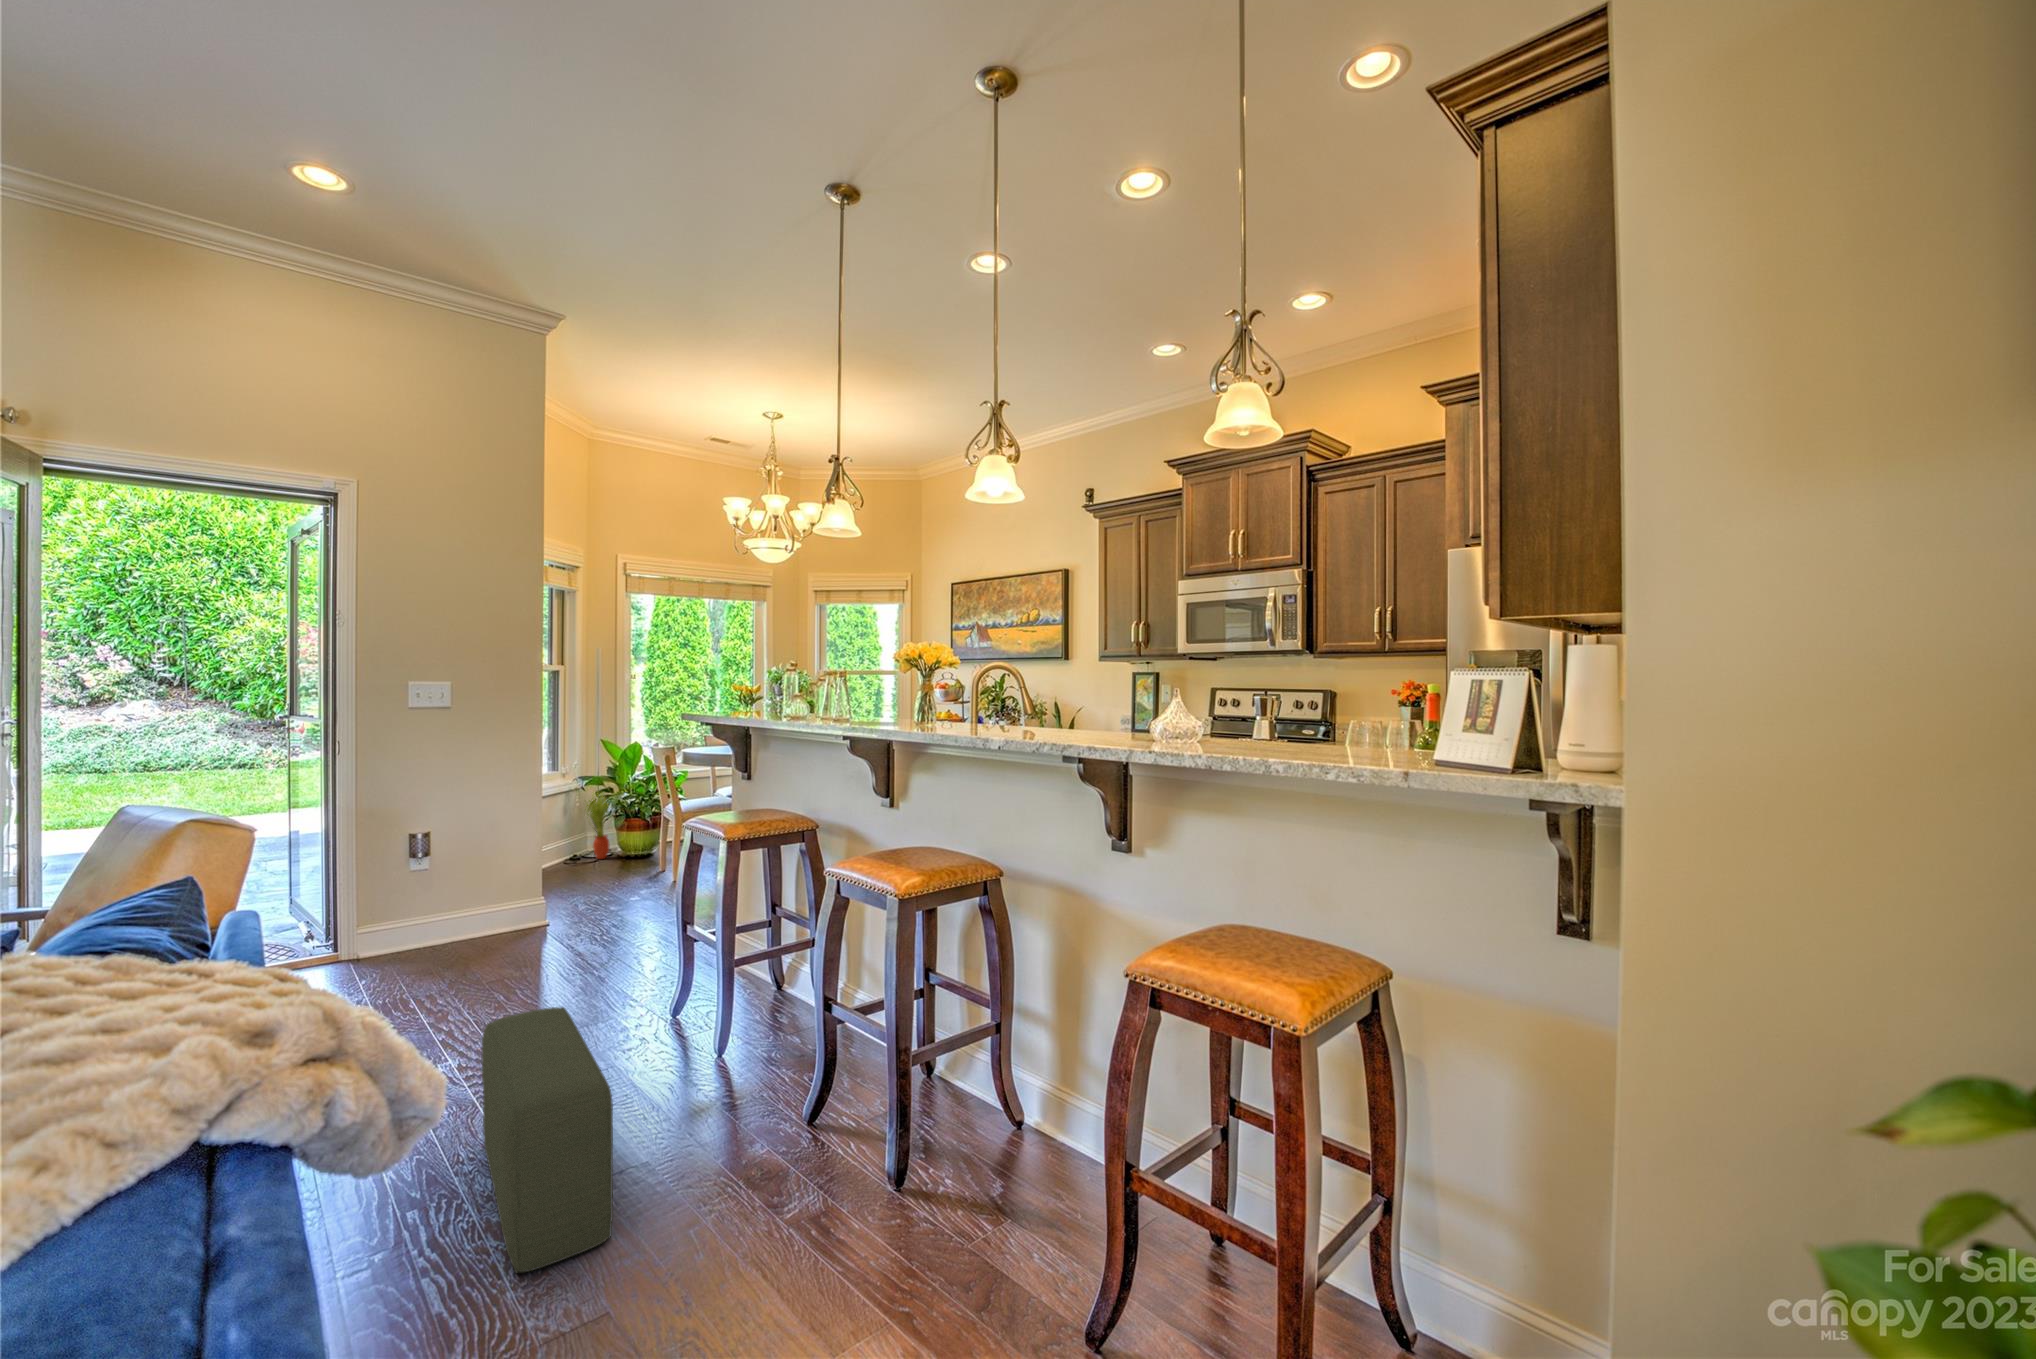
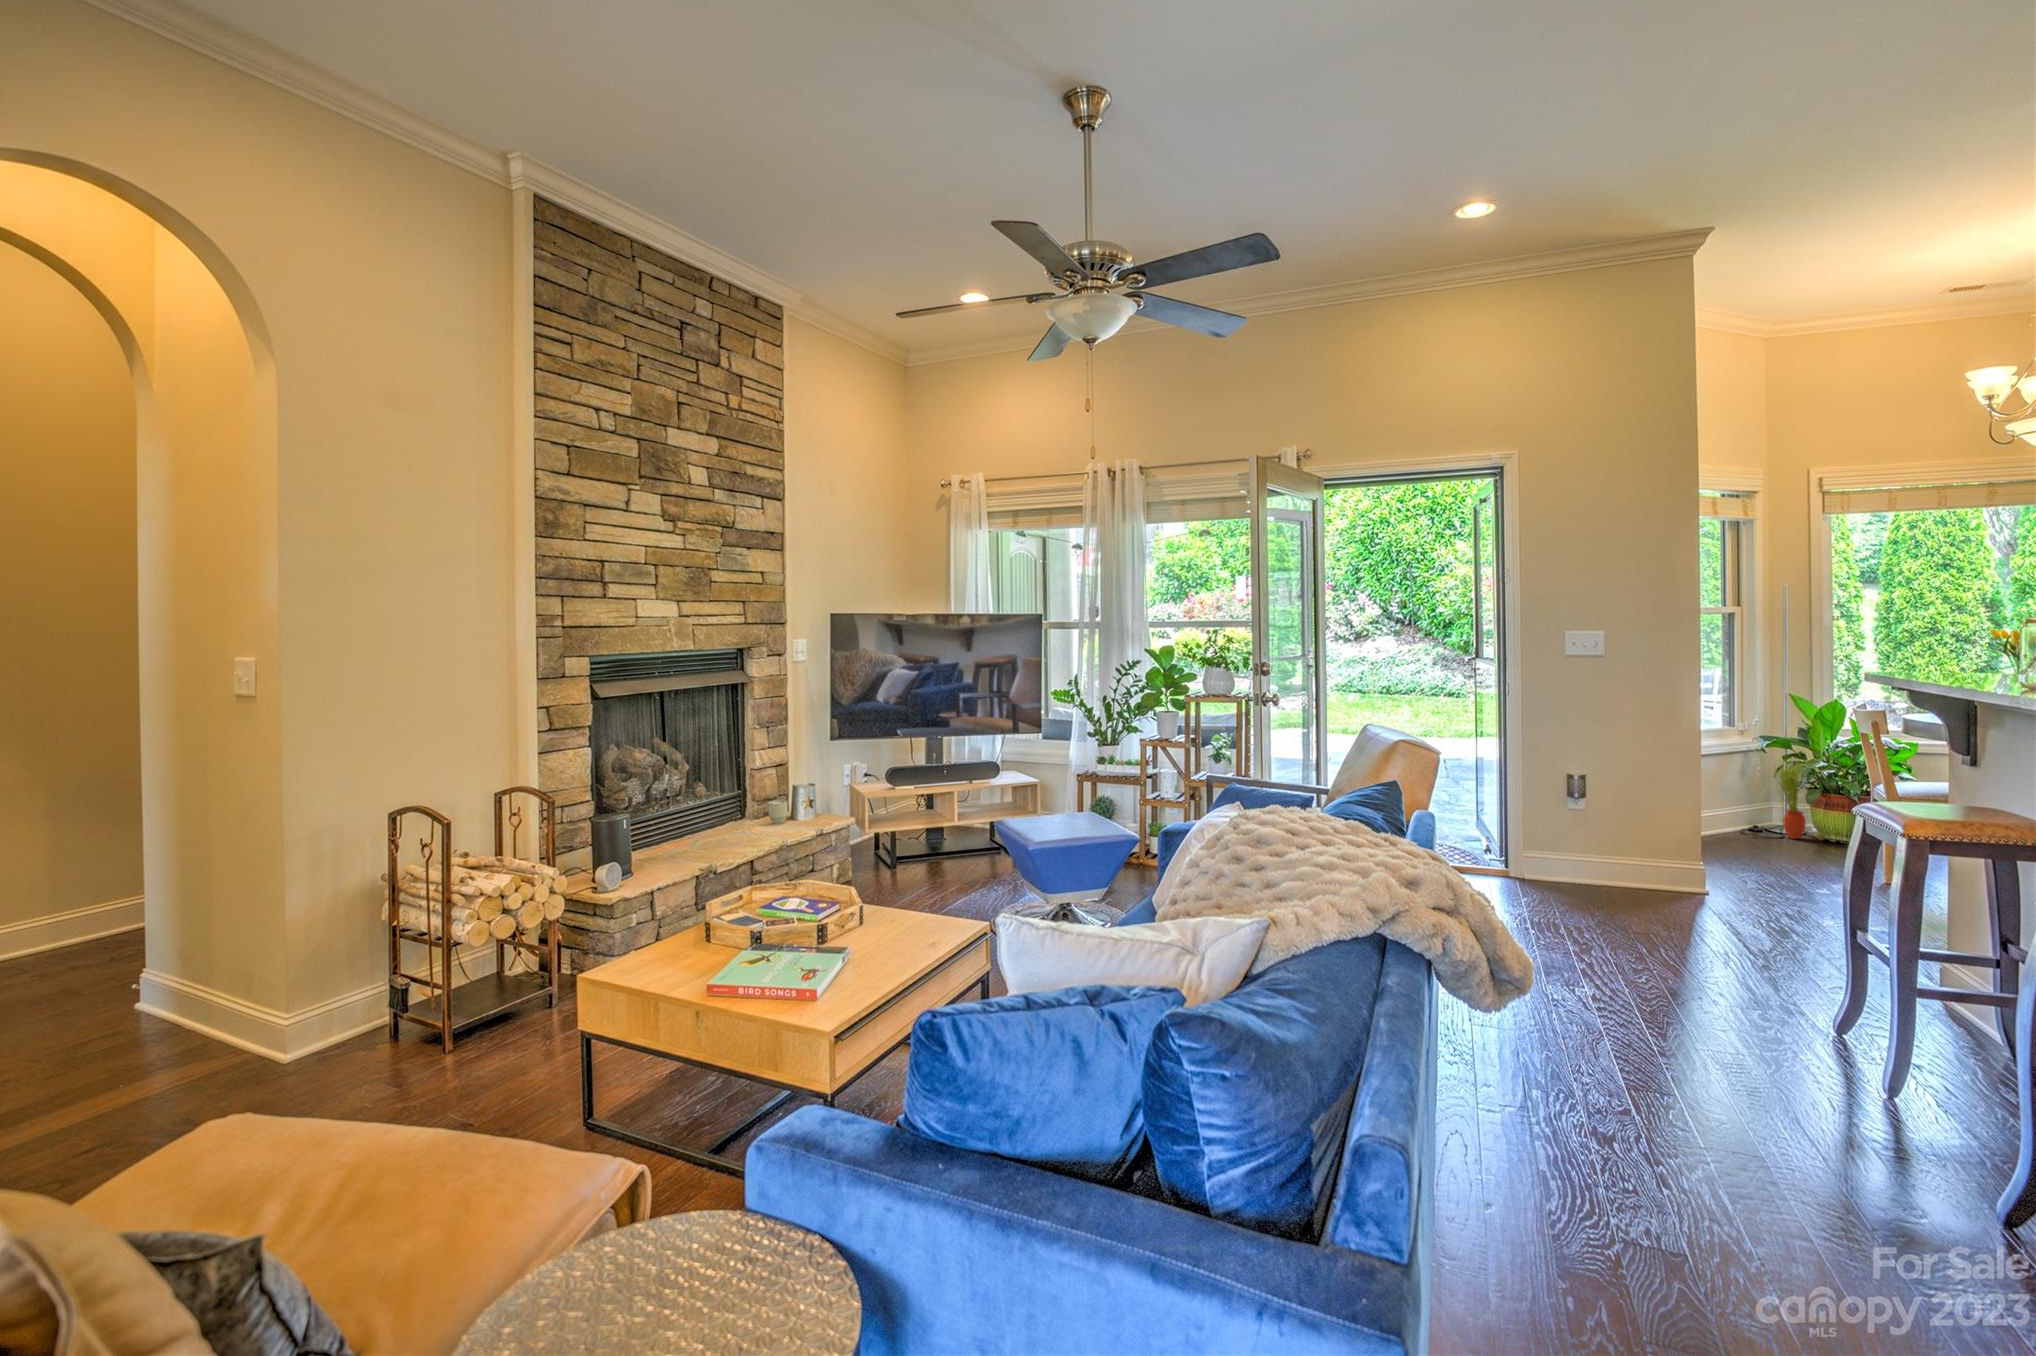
pouf: present [481,1007,613,1273] -> none [1601,959,1713,1201]

